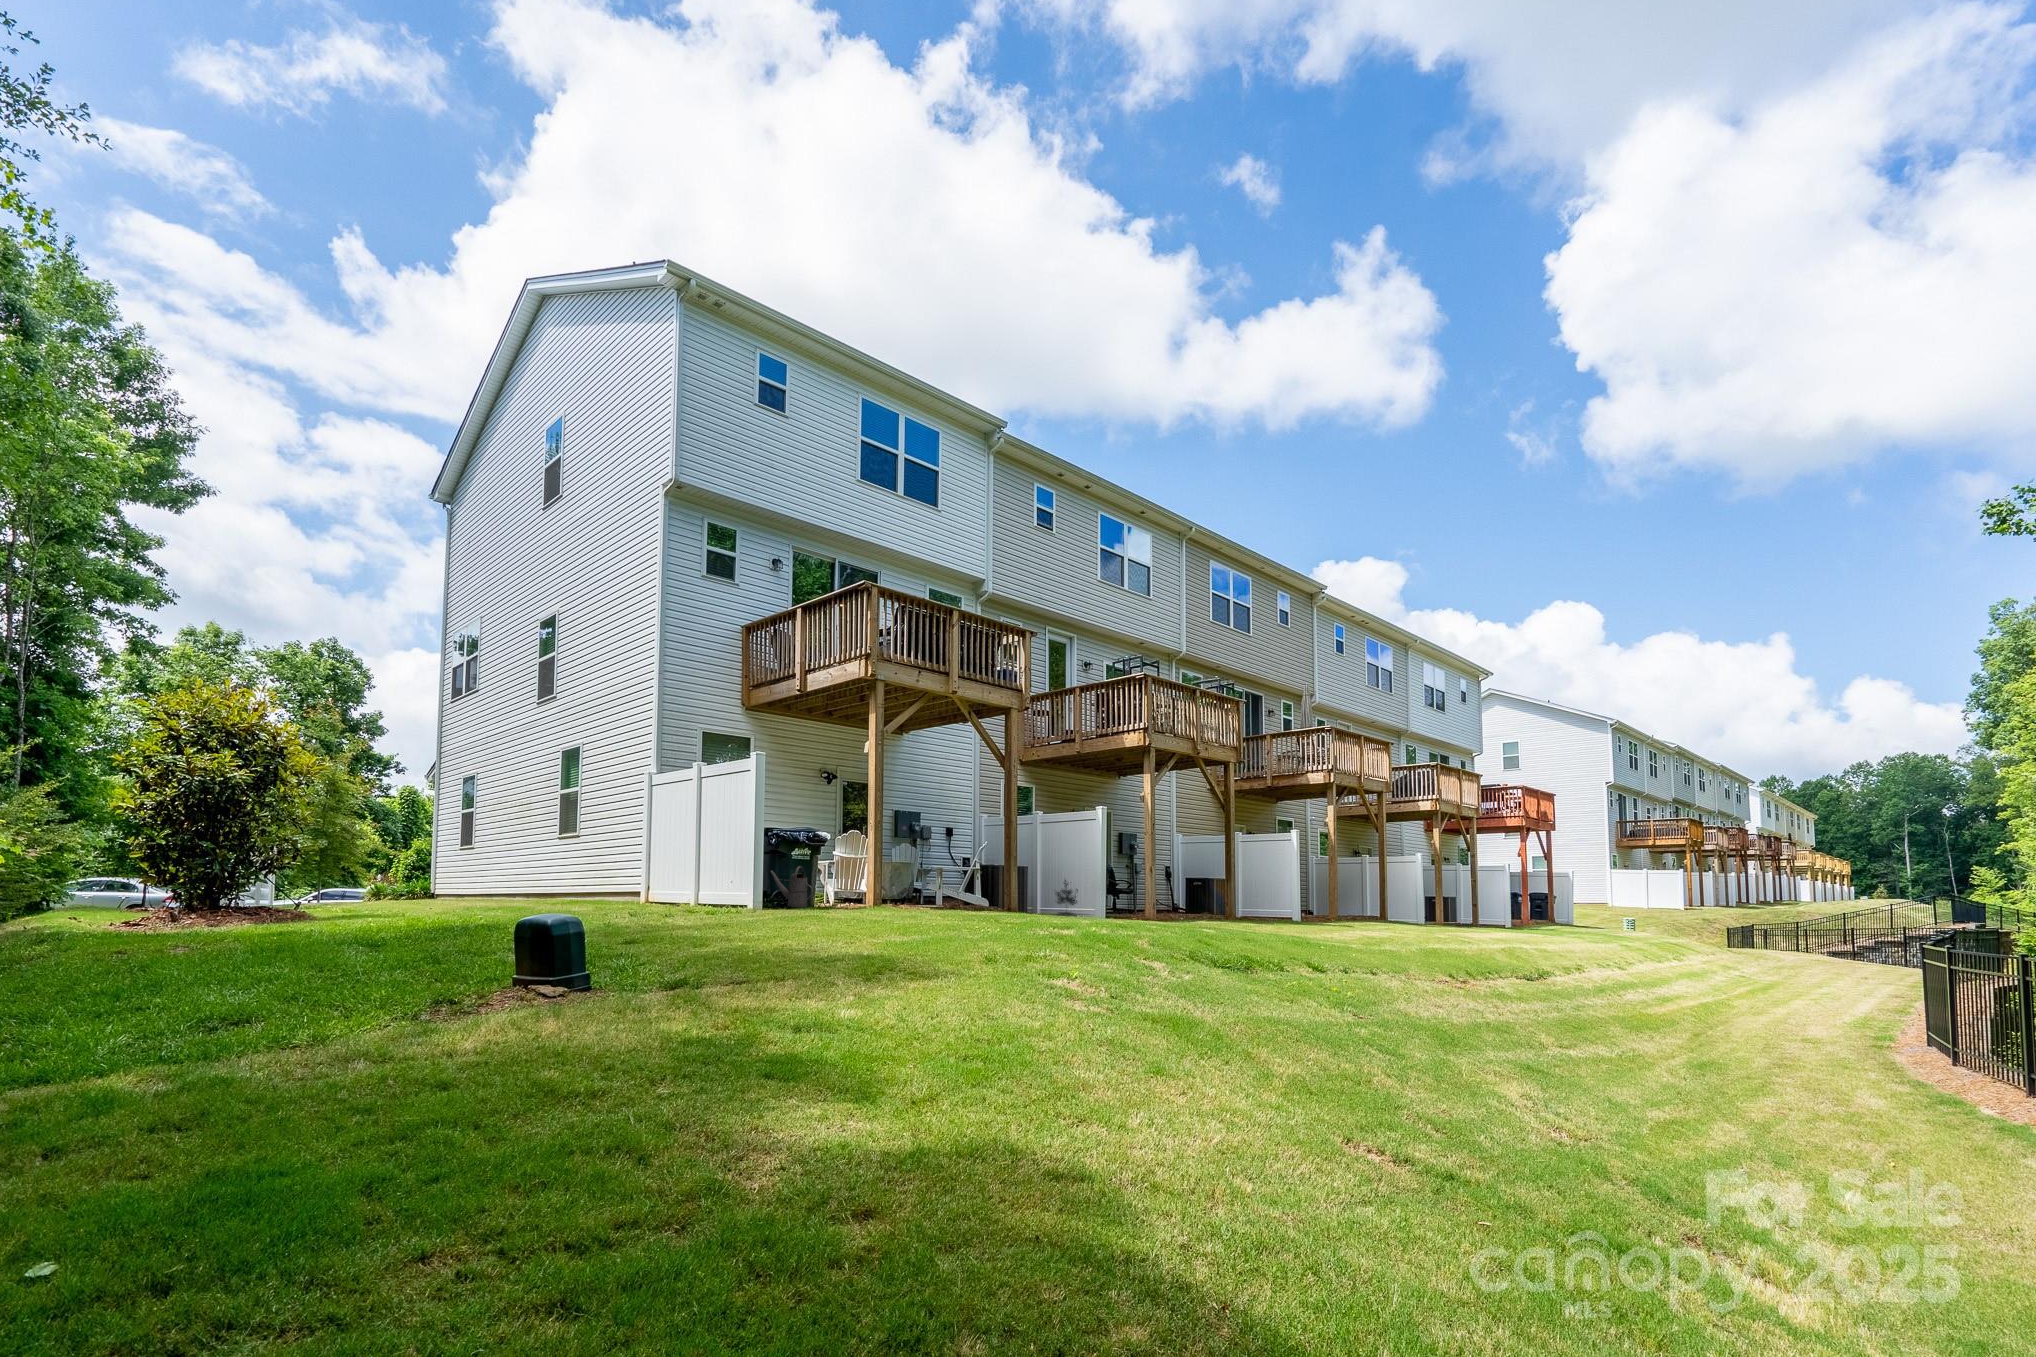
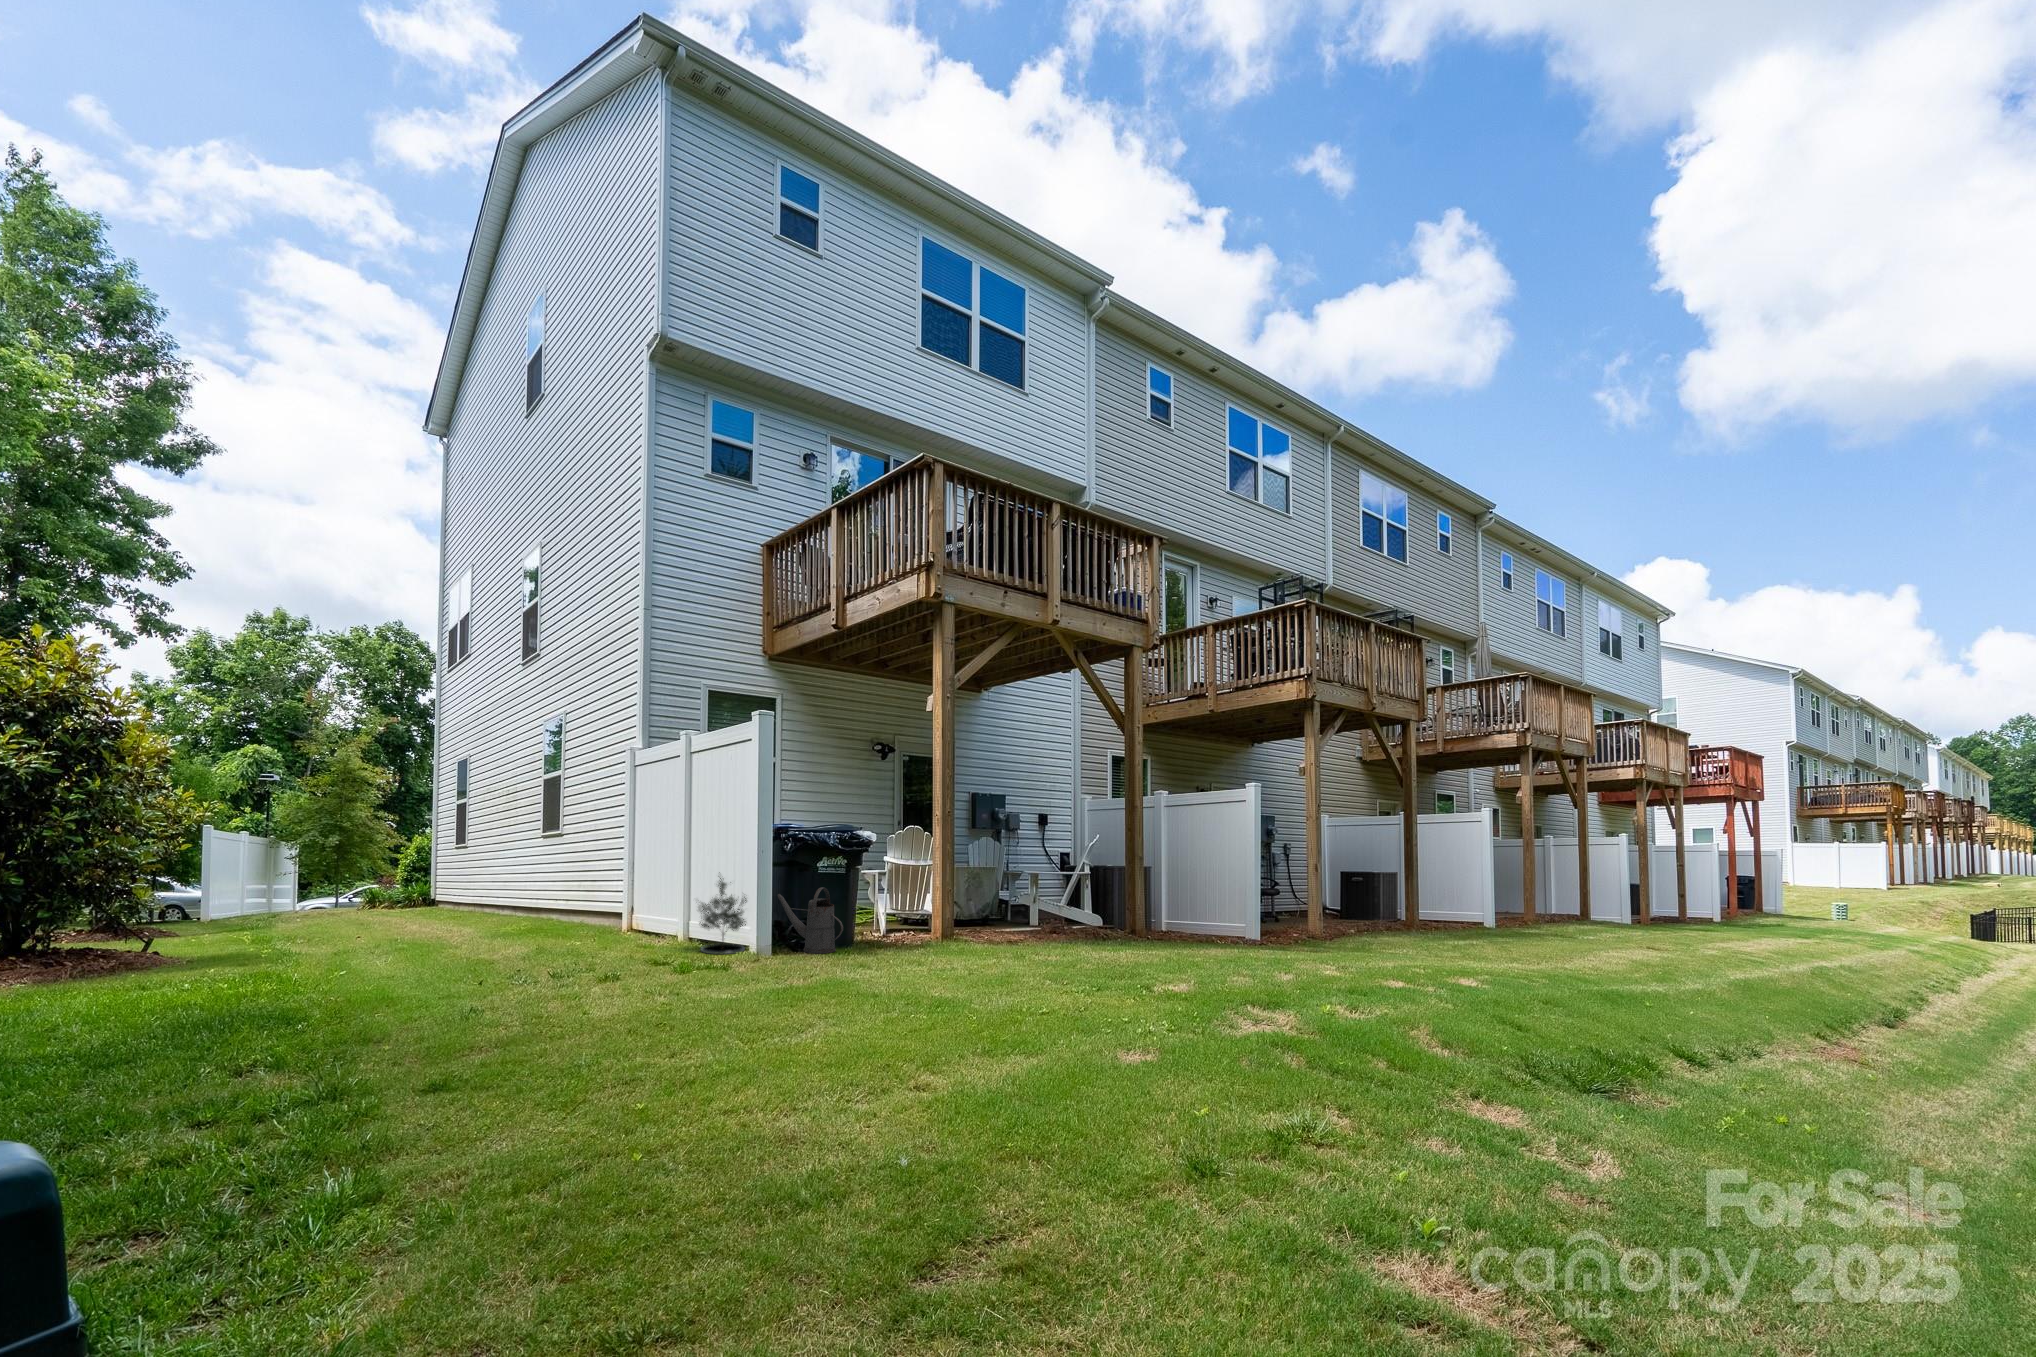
potted tree: present [1056,880,1078,916] -> present [699,878,747,954]

